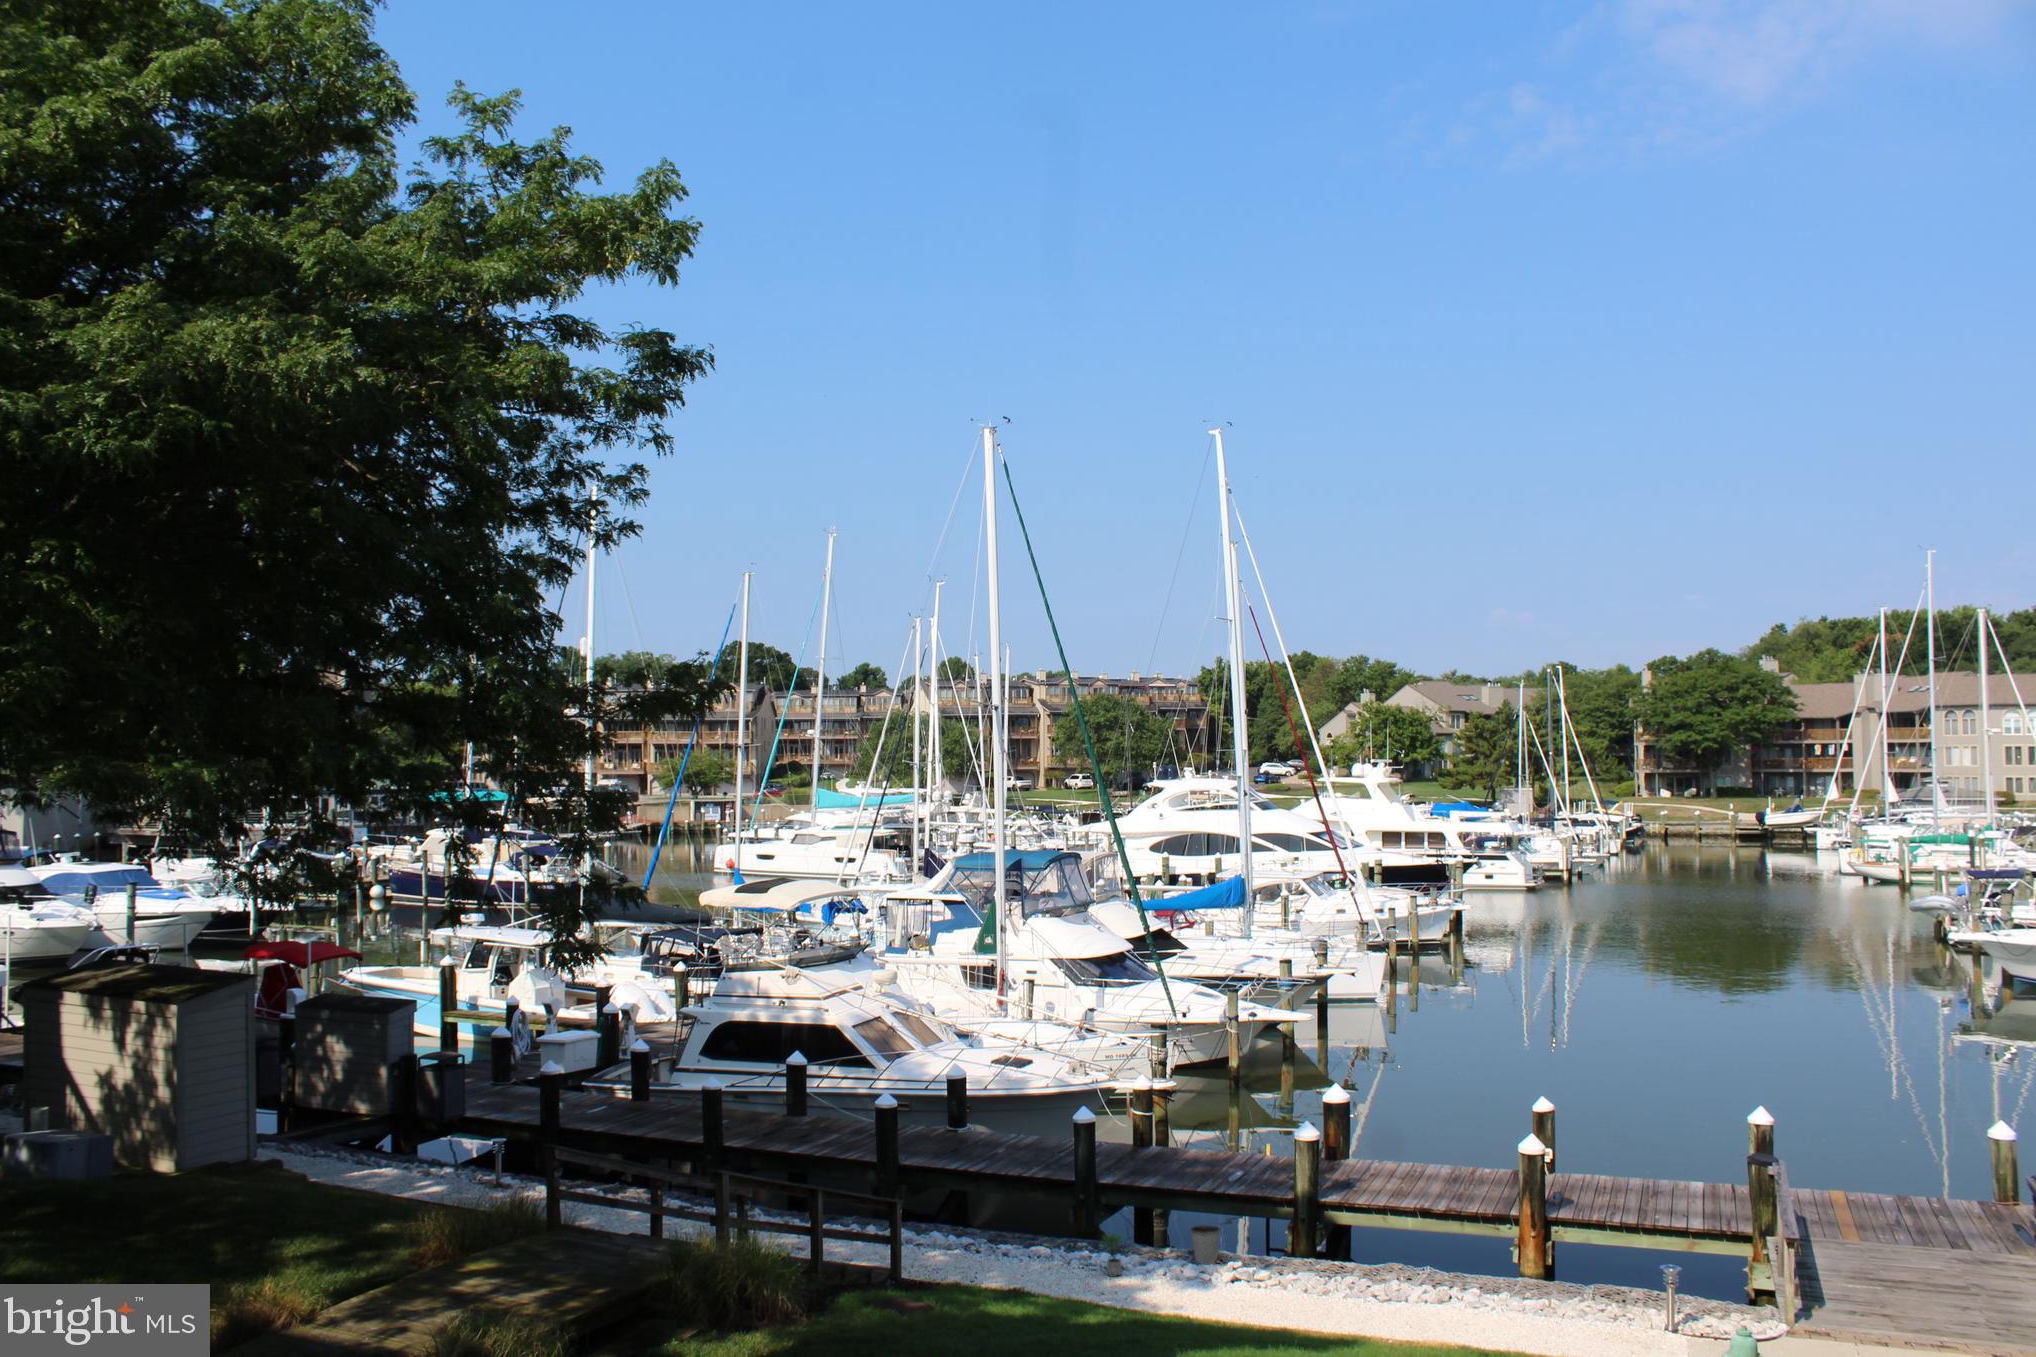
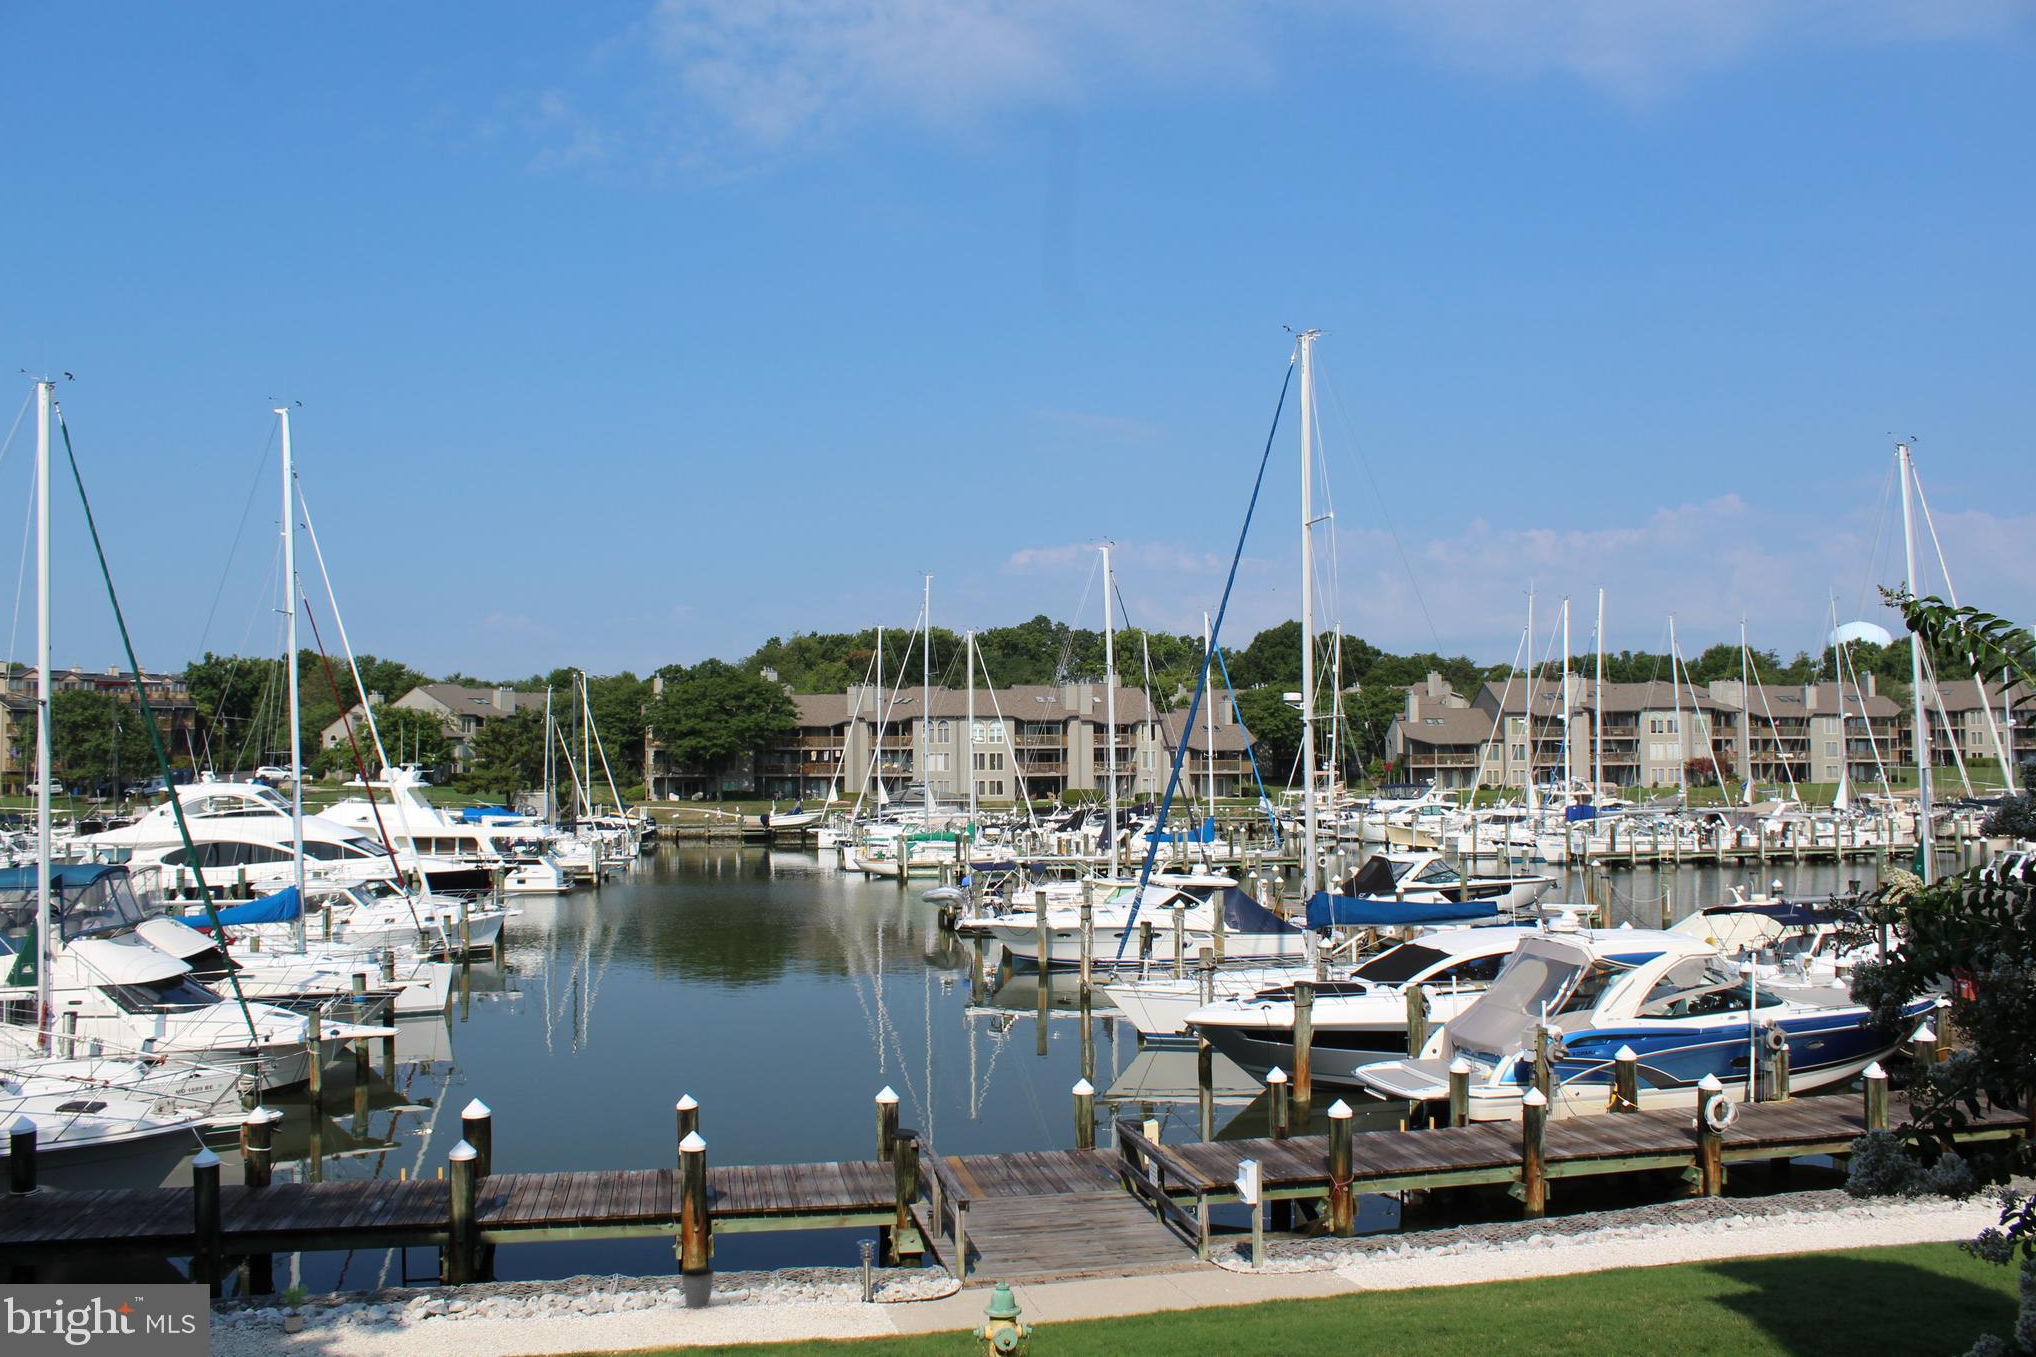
bucket: present [1190,1225,1220,1263] -> present [682,1267,714,1309]

